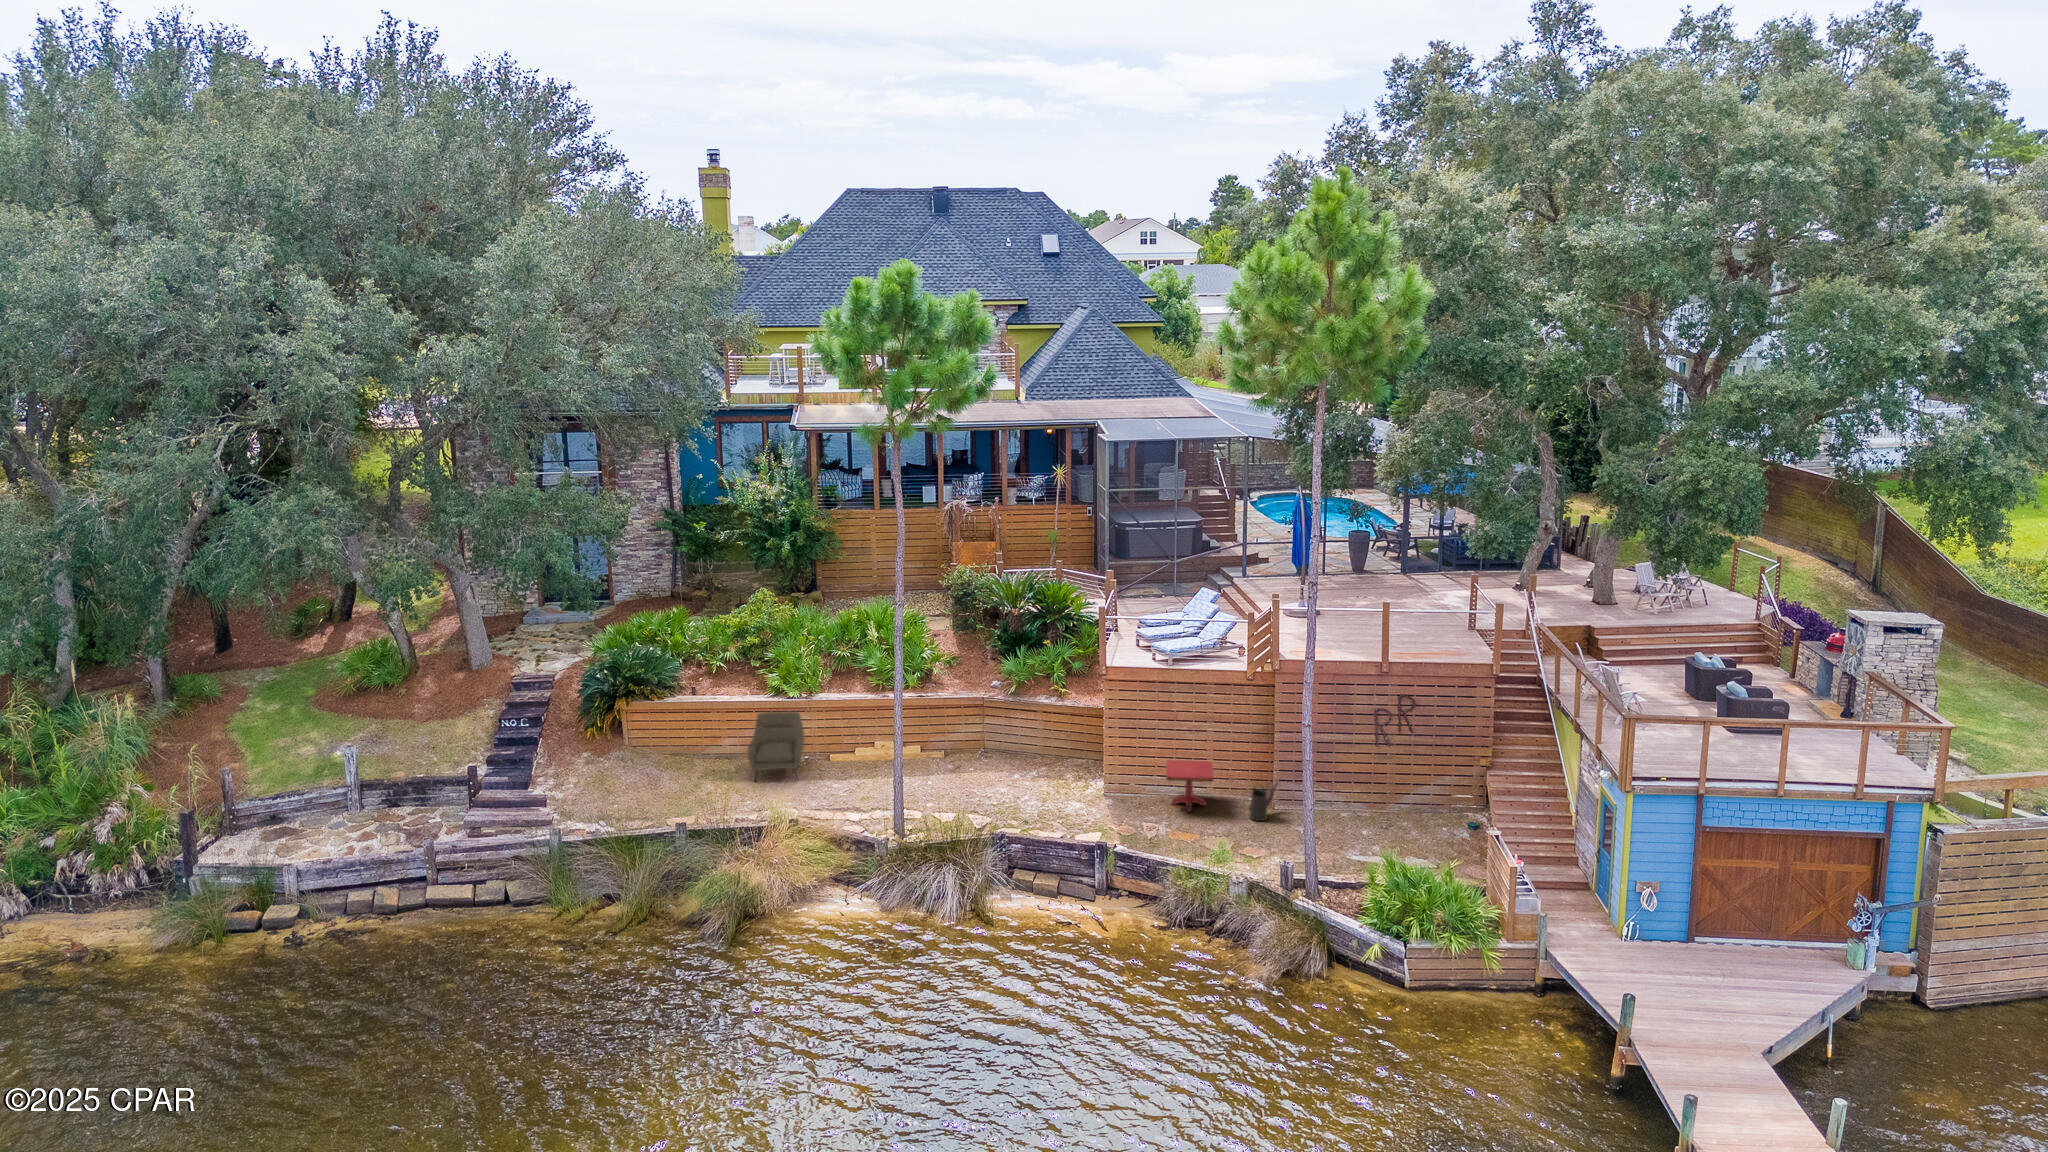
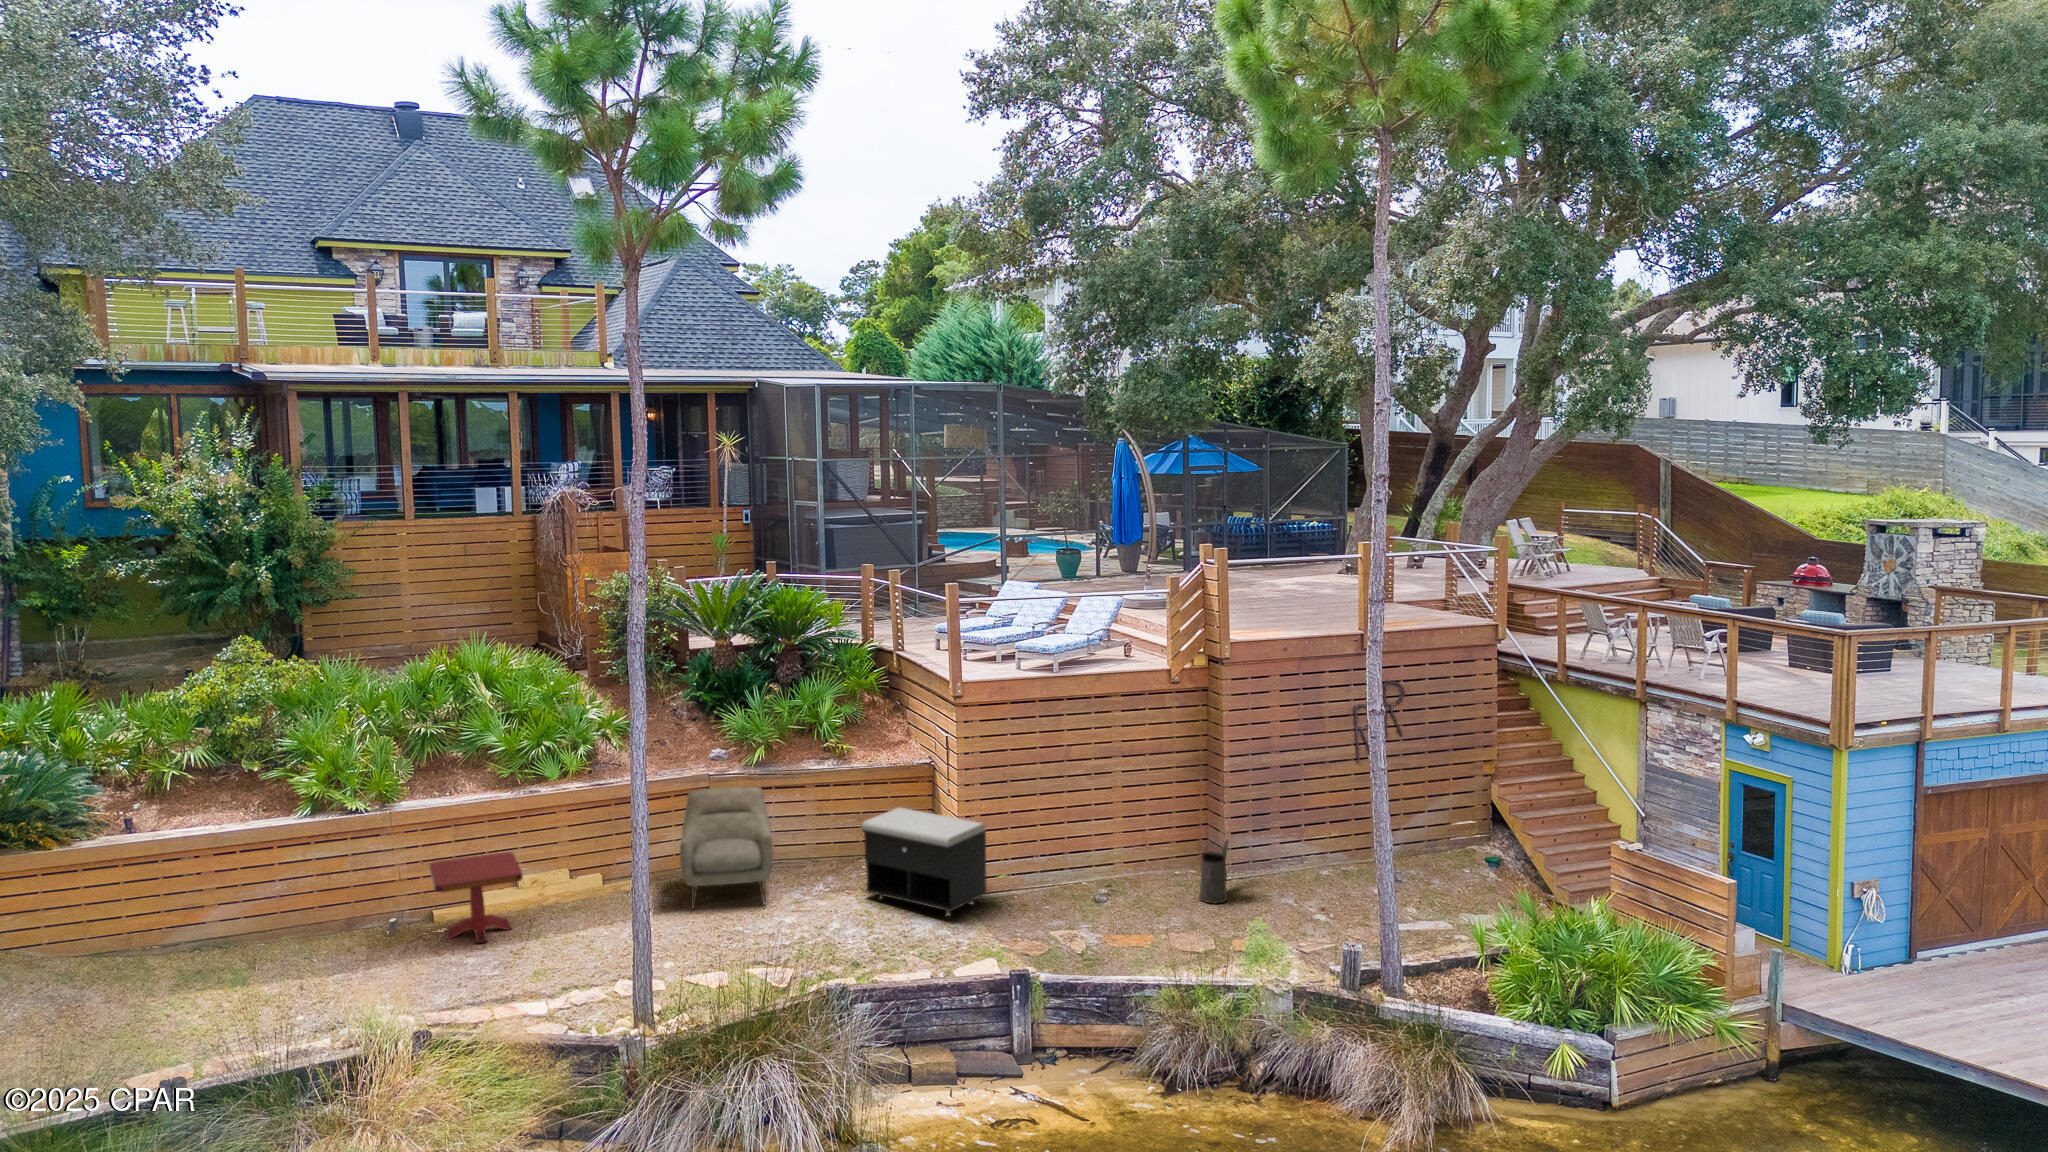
chair: present [748,712,804,781] -> present [680,787,773,909]
storage bench: none [1054,733,1121,802] -> present [862,807,987,916]
side table: present [1166,760,1214,812] -> present [429,852,522,943]

